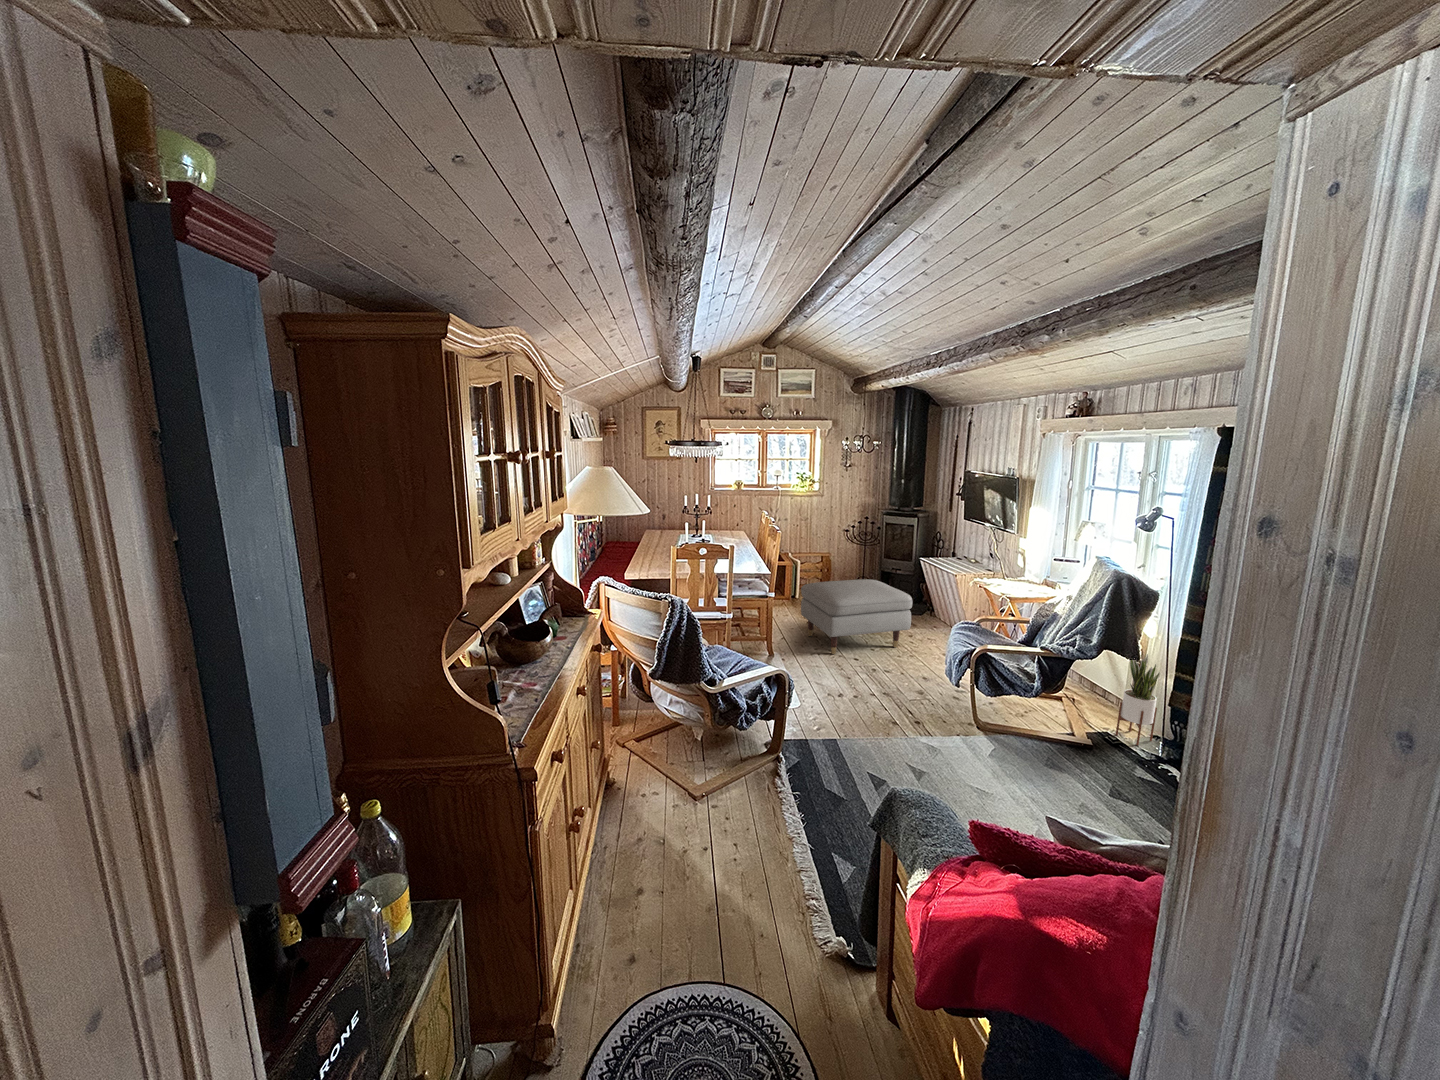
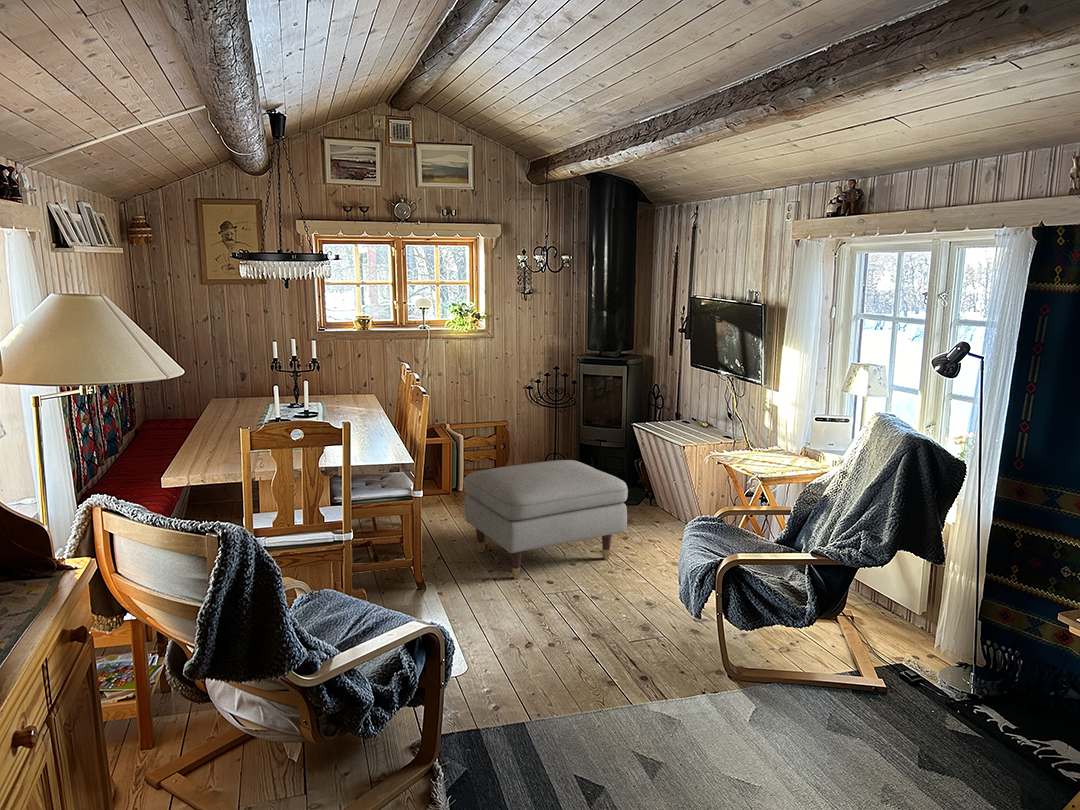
potted plant: present [1116,654,1160,745] -> none [911,538,965,678]

